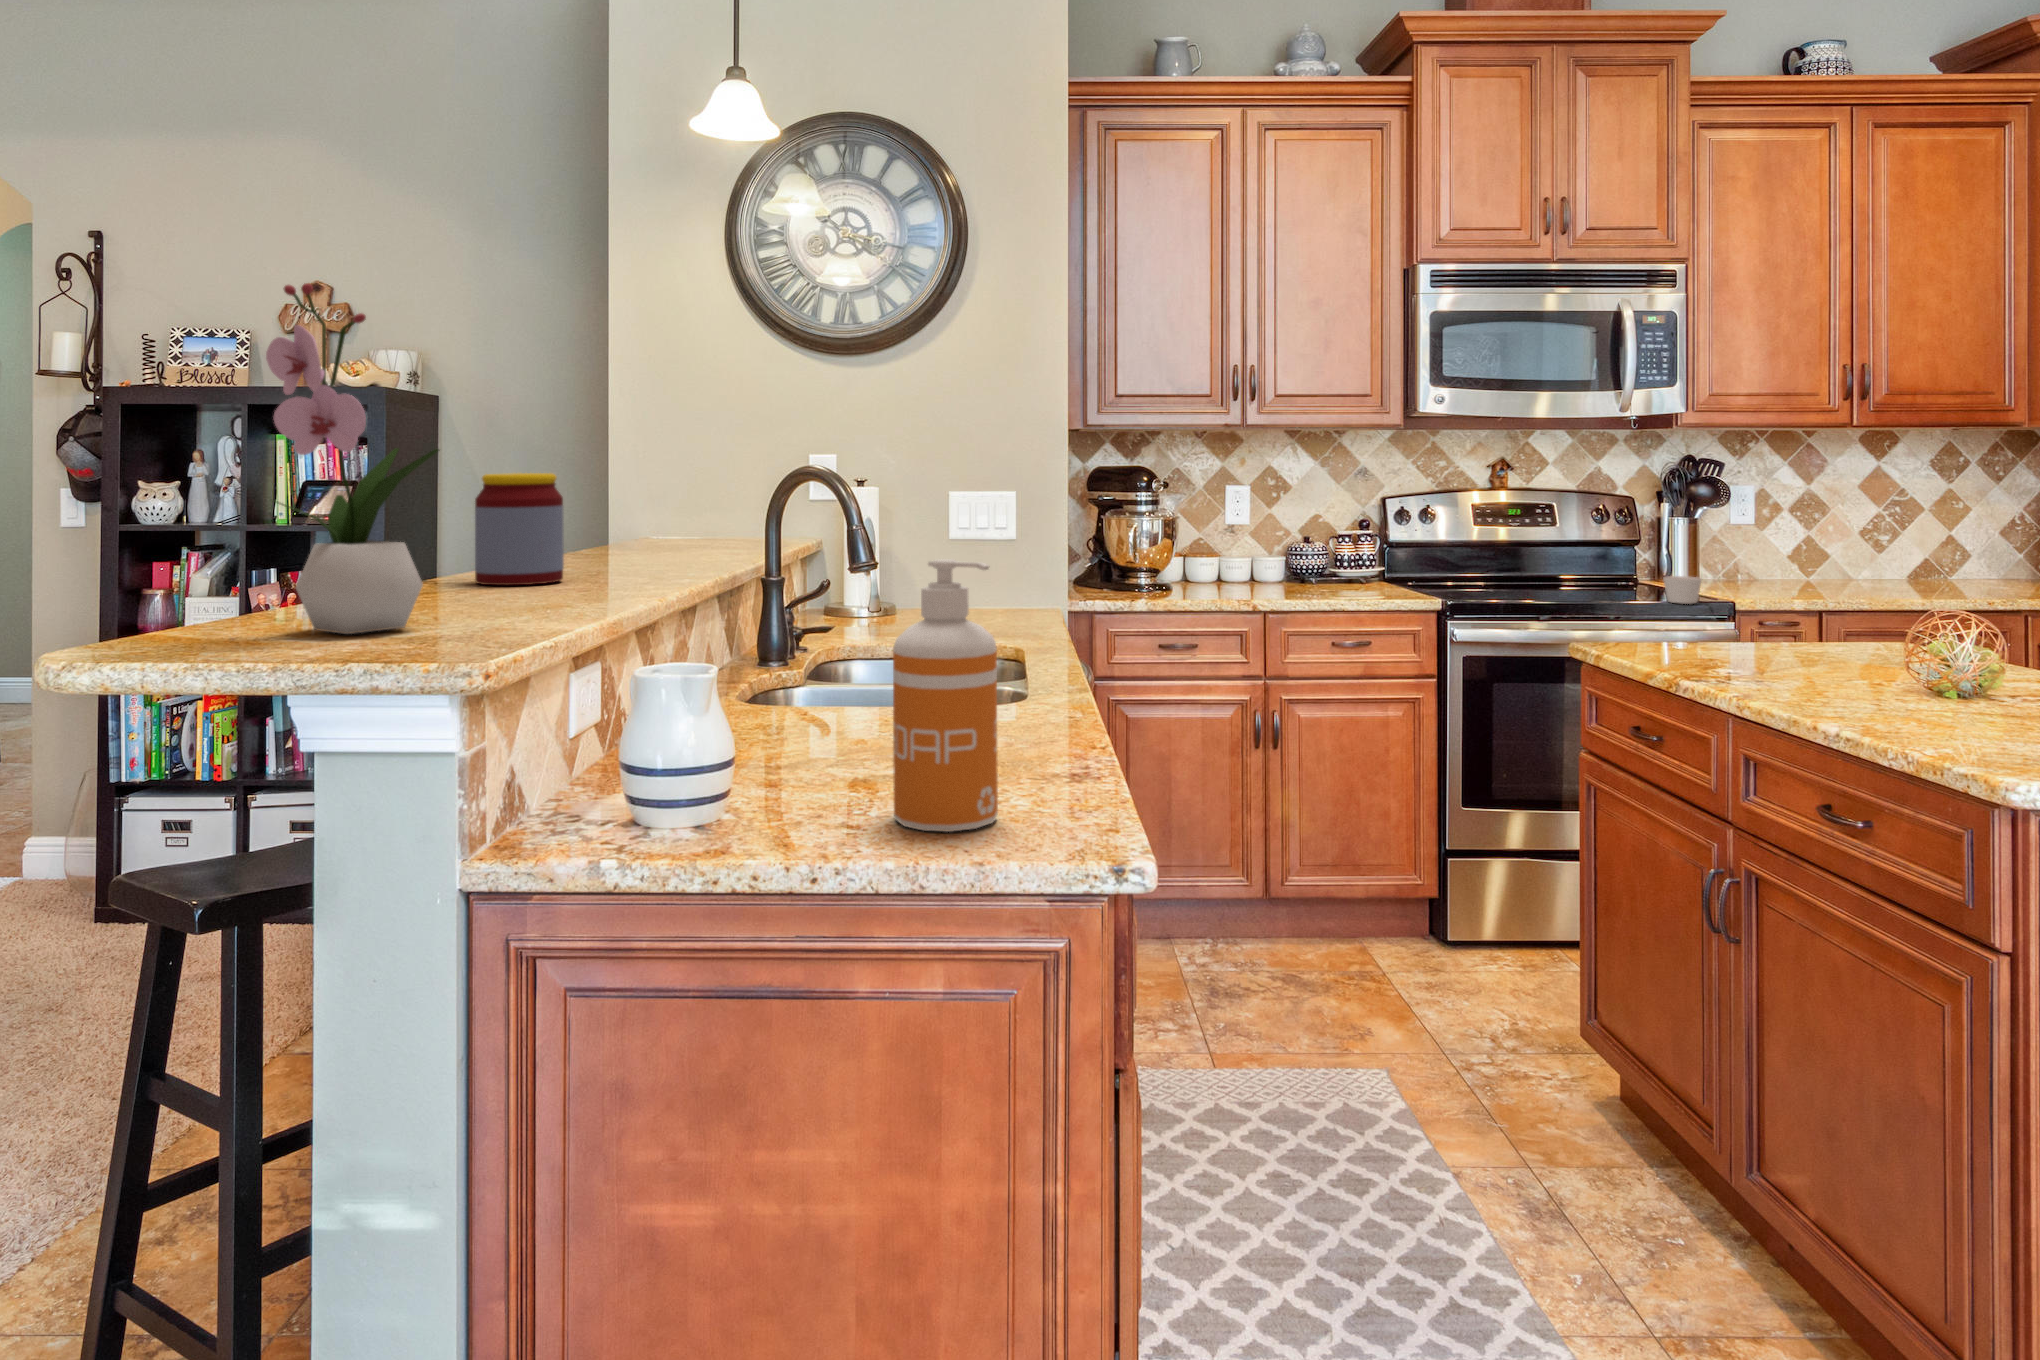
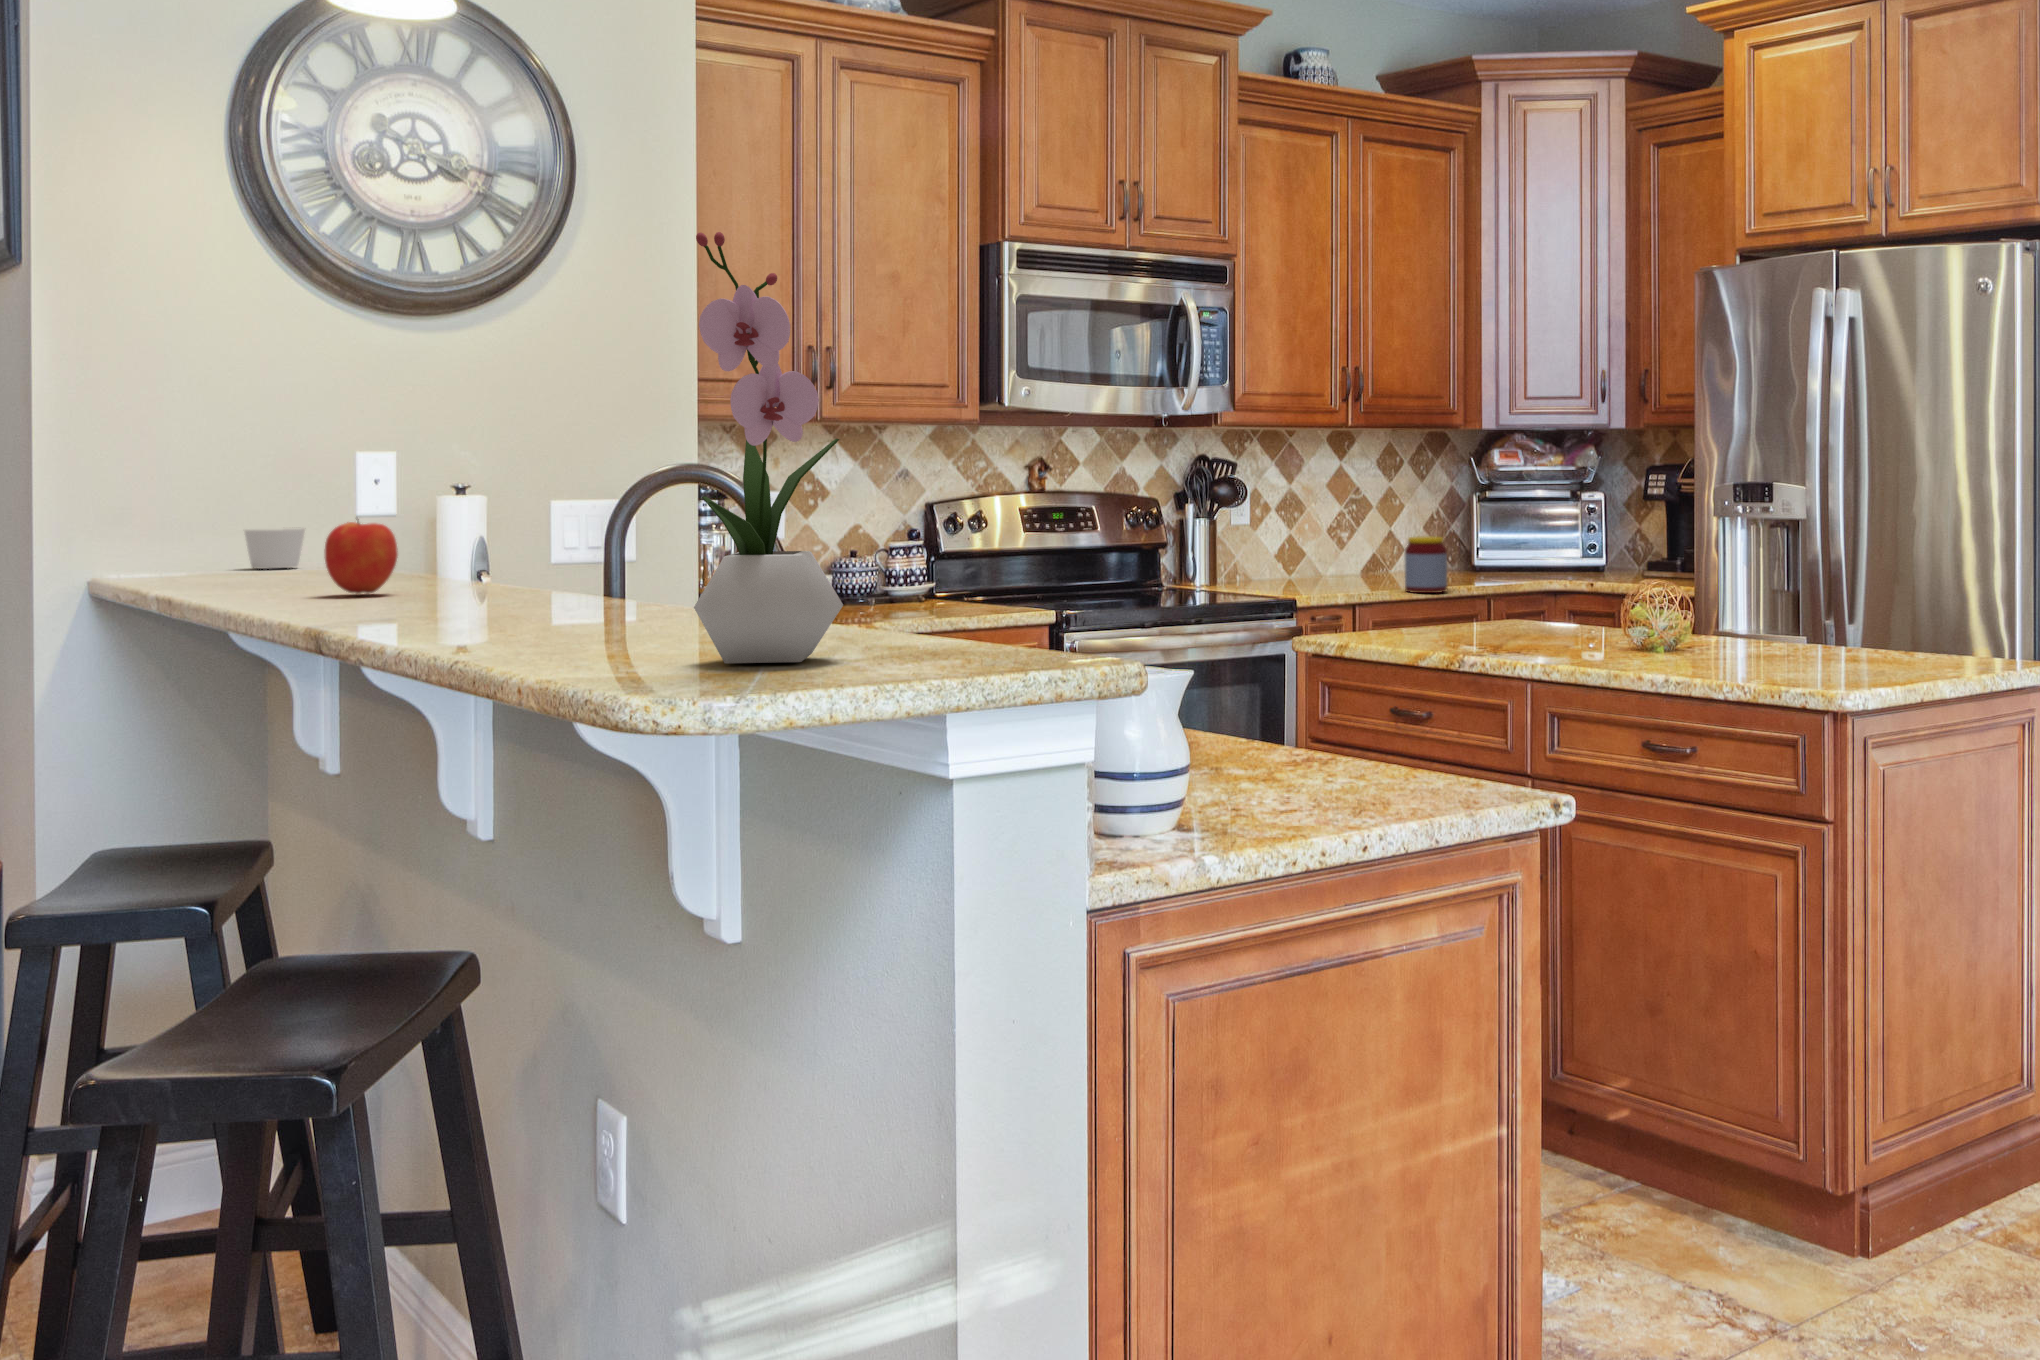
jar: present [475,473,564,585] -> present [1405,536,1447,593]
apple: none [607,498,658,553] -> present [325,519,398,594]
soap dispenser: present [893,559,998,832] -> none [1290,545,1392,804]
candle: present [1663,576,1701,604] -> present [245,527,305,569]

